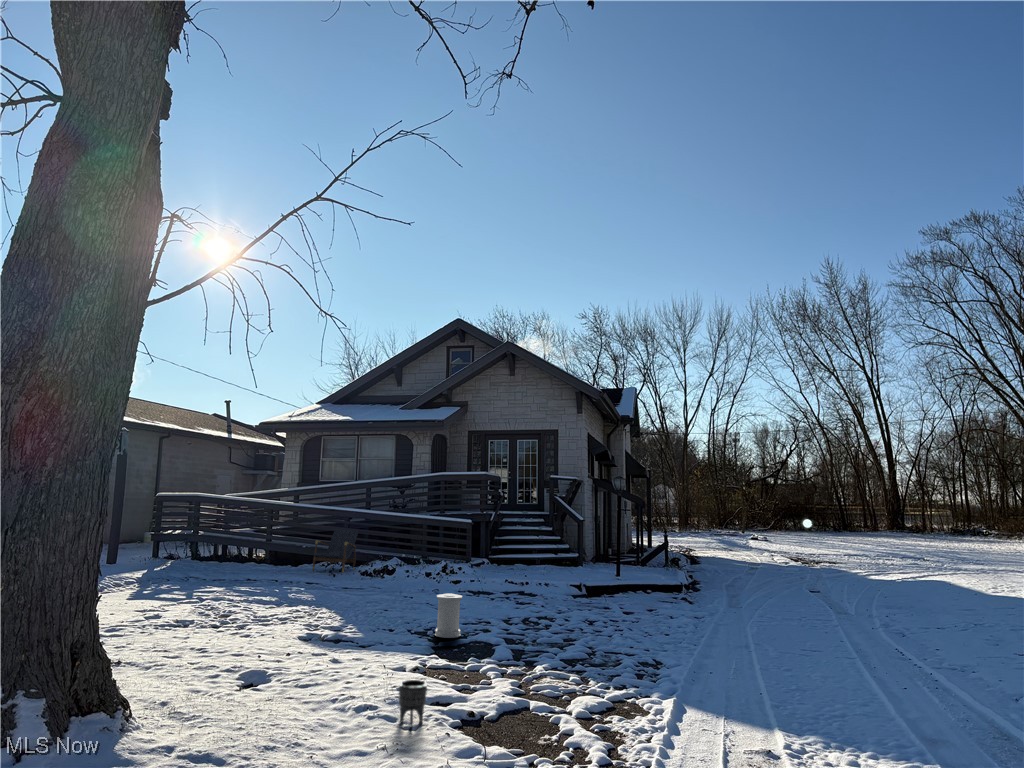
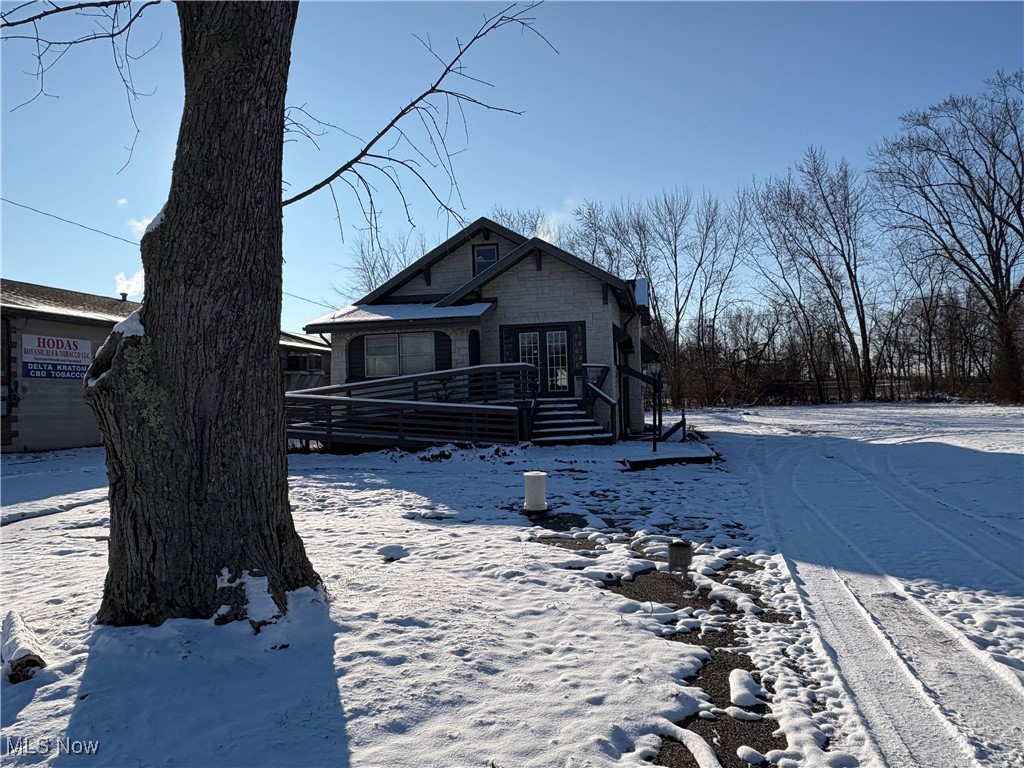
lounge chair: present [313,530,358,572] -> none [373,421,411,459]
planter: present [399,680,427,728] -> present [667,542,693,582]

